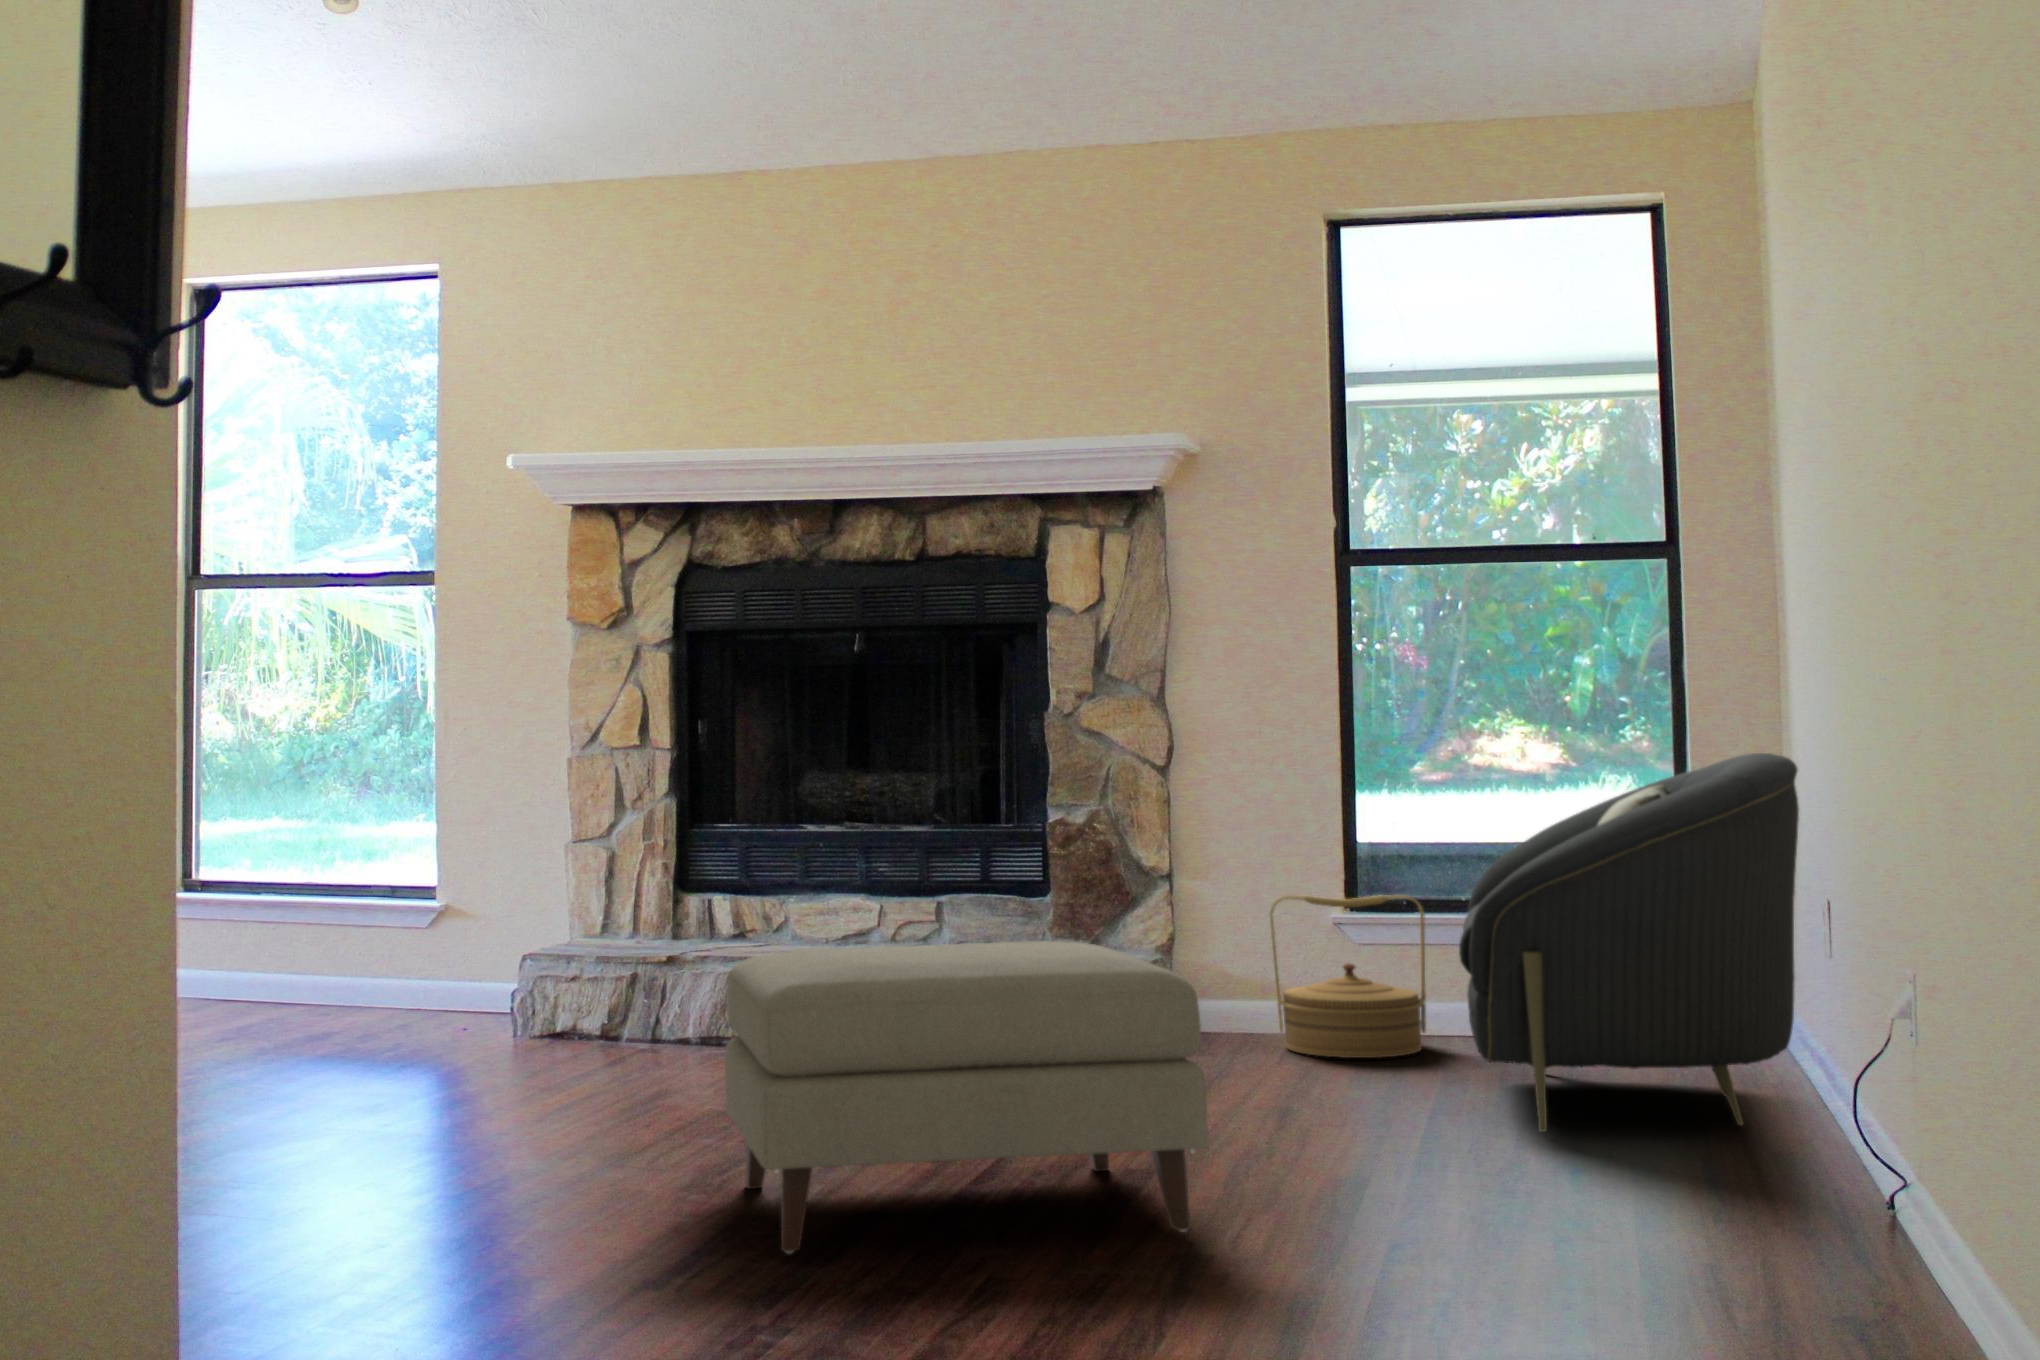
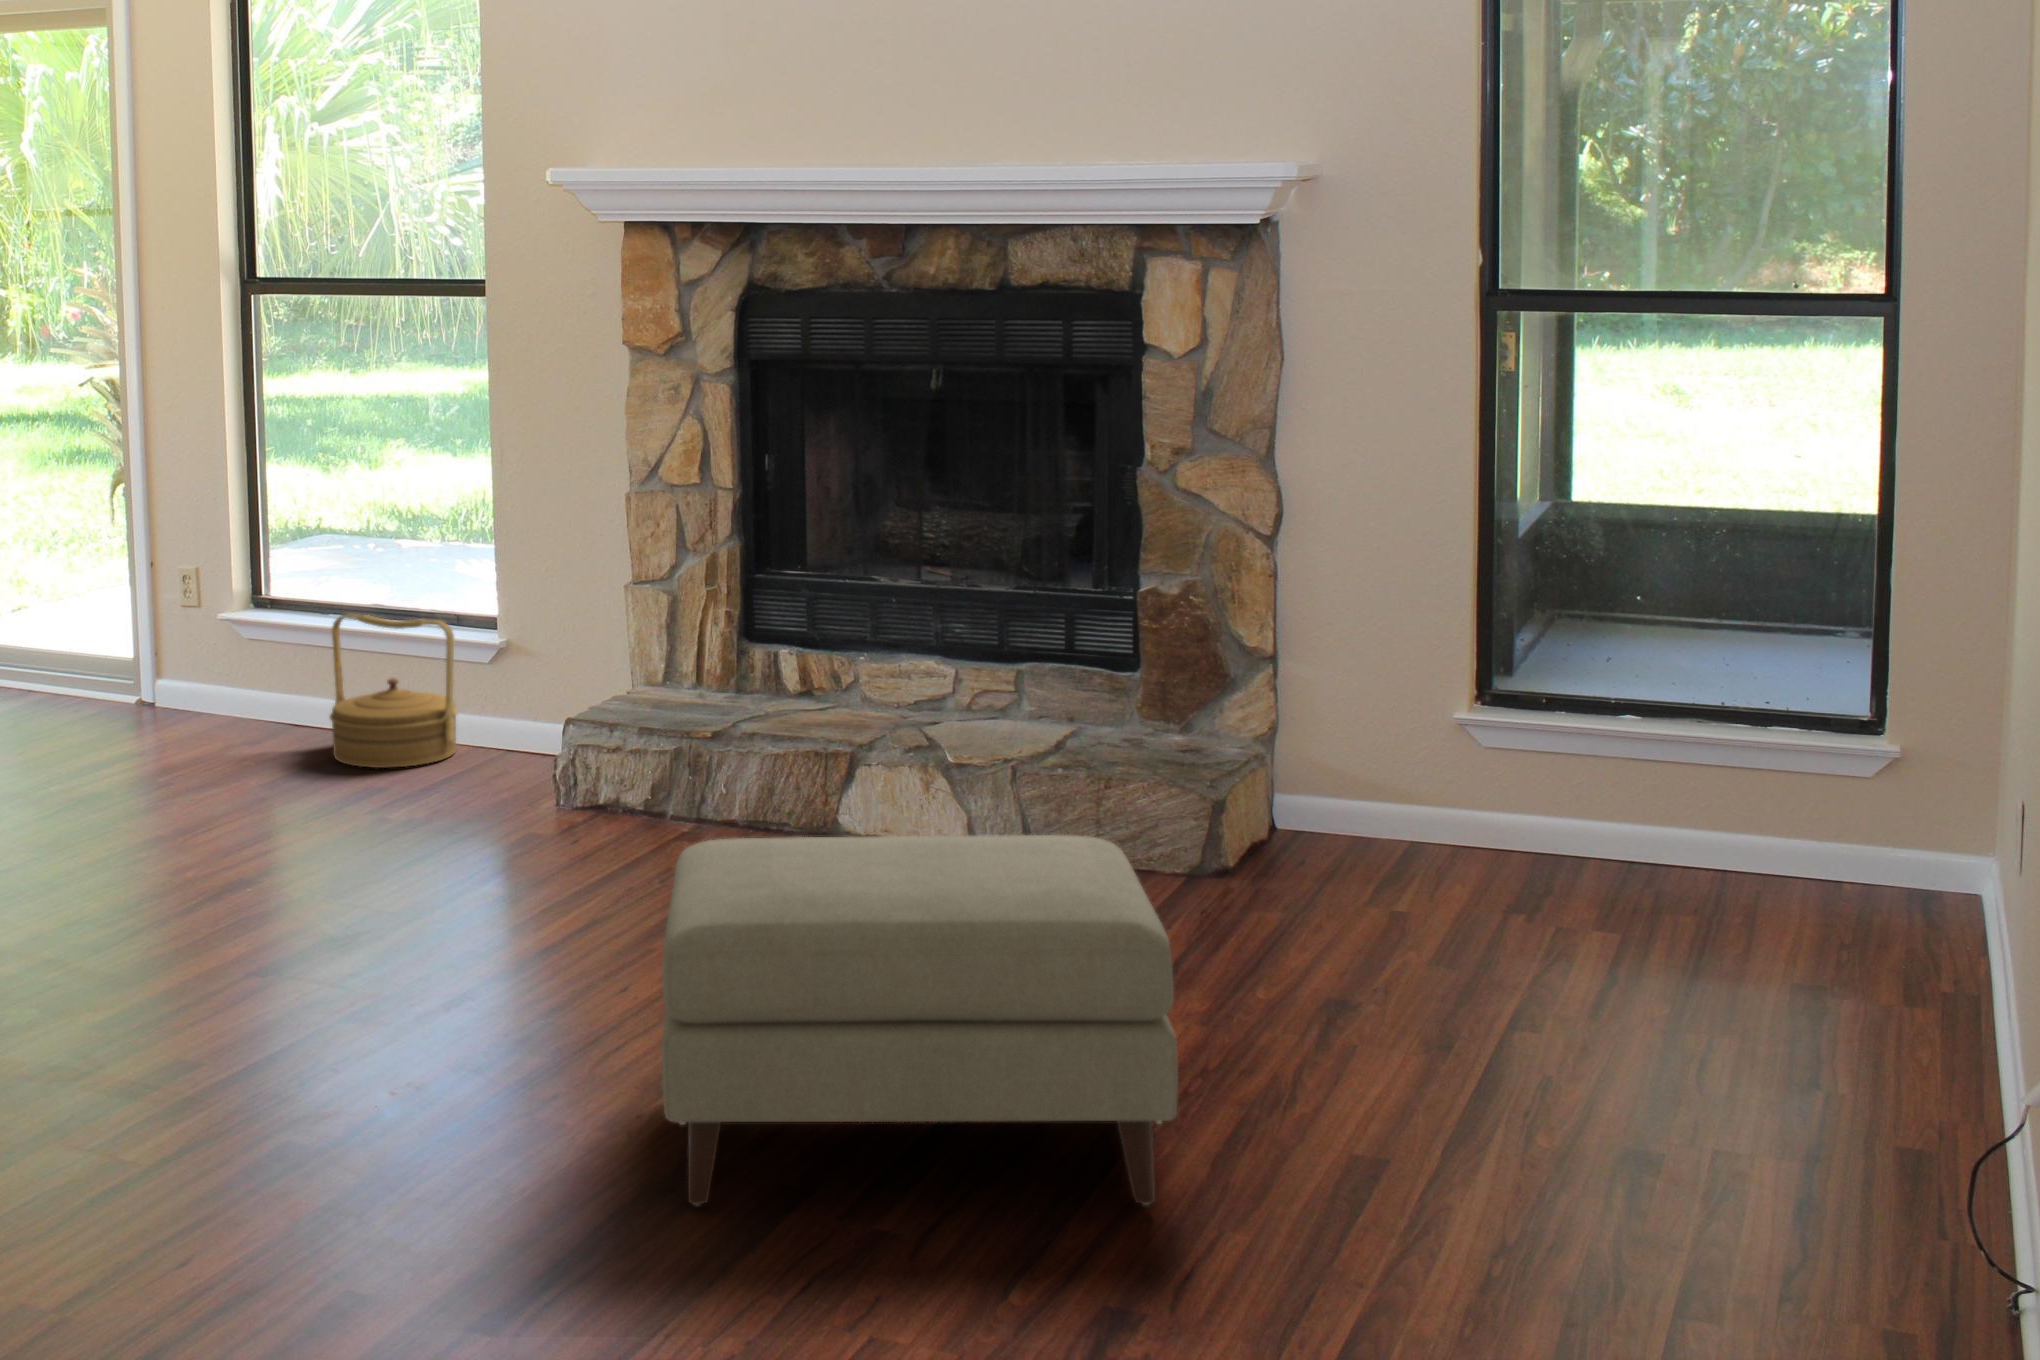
armchair: present [1459,753,1799,1132] -> none [1563,602,2022,1054]
woven basket: present [1269,895,1426,1058] -> present [330,613,458,768]

